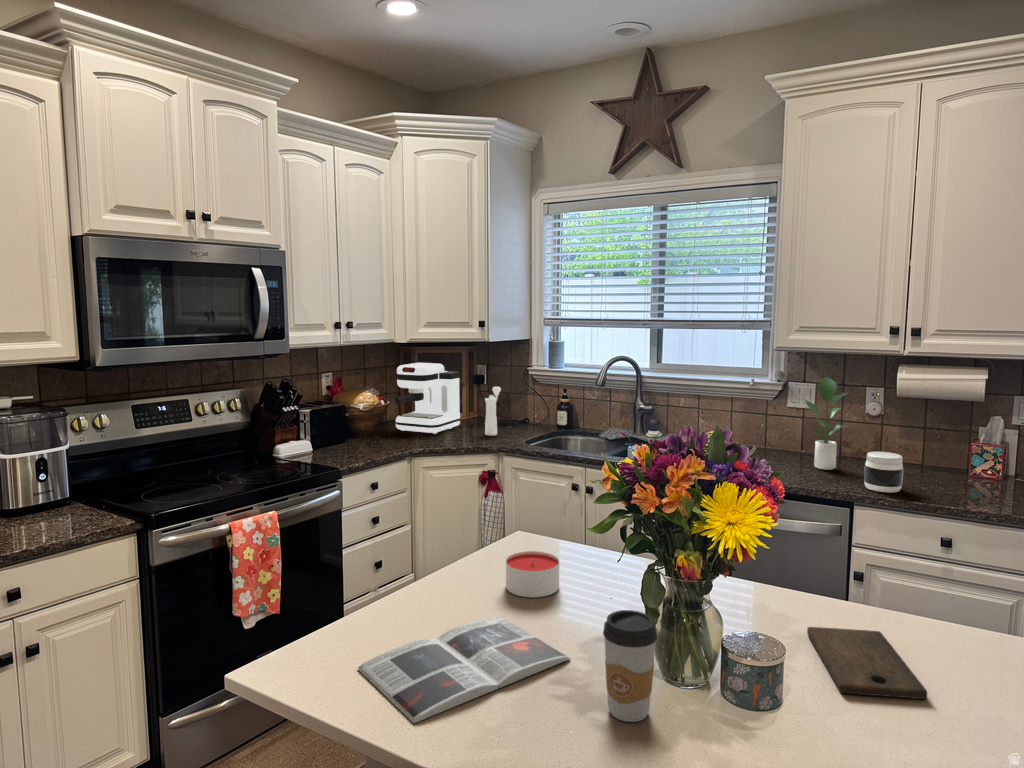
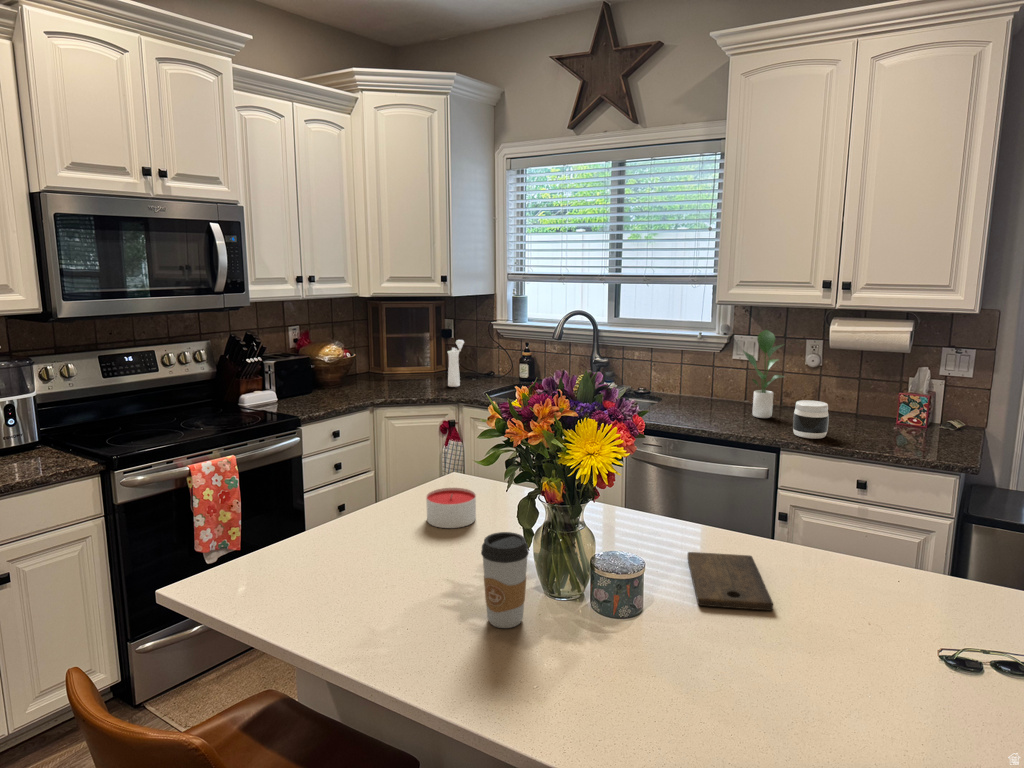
coffee maker: present [395,363,460,434] -> none [360,317,426,385]
magazine: present [358,617,570,723] -> none [274,544,467,629]

